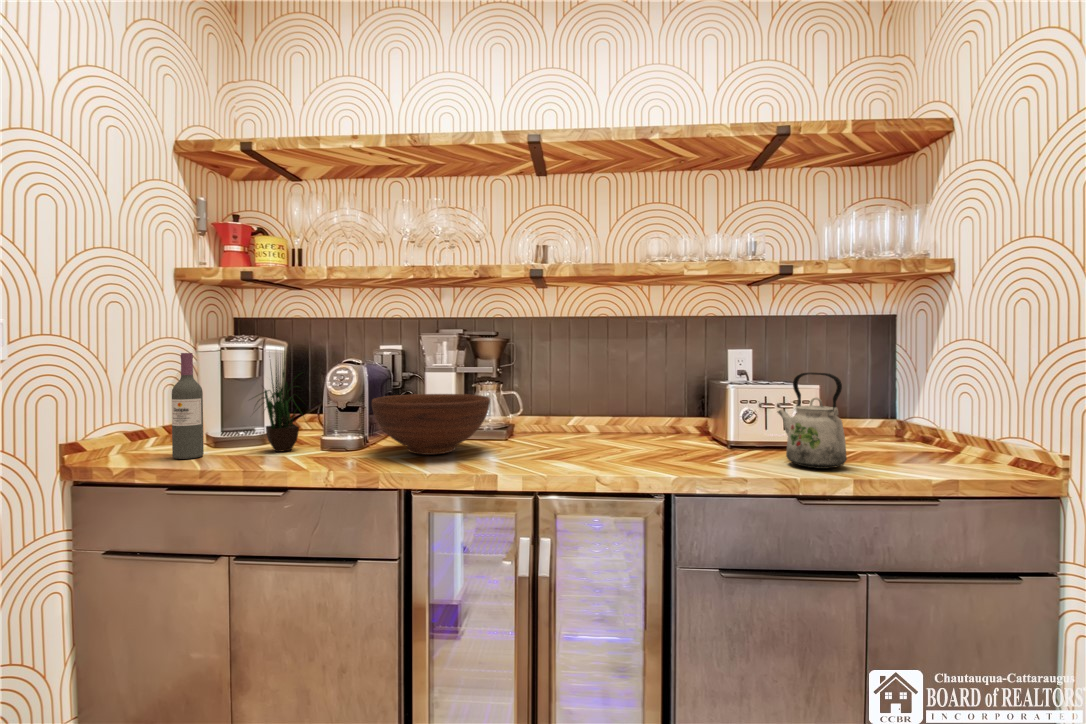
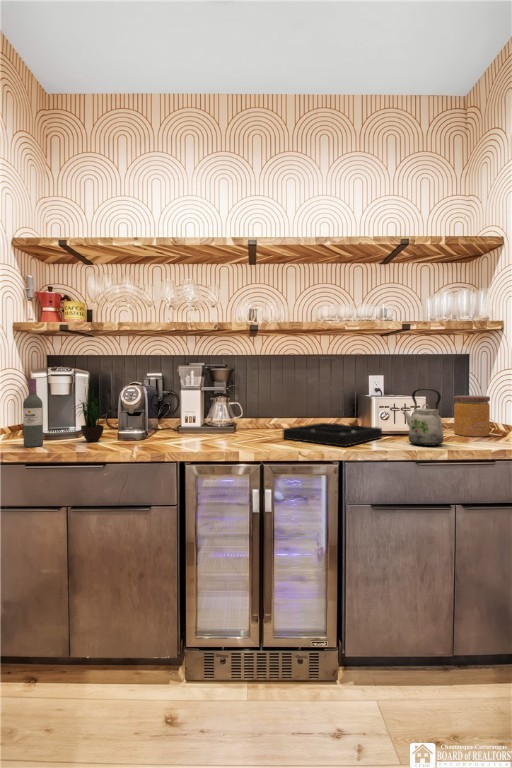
jar: none [868,383,930,452] -> present [454,396,490,437]
fruit bowl: present [372,394,490,455] -> none [153,404,227,442]
decorative tray: none [579,425,744,468] -> present [282,423,382,447]

